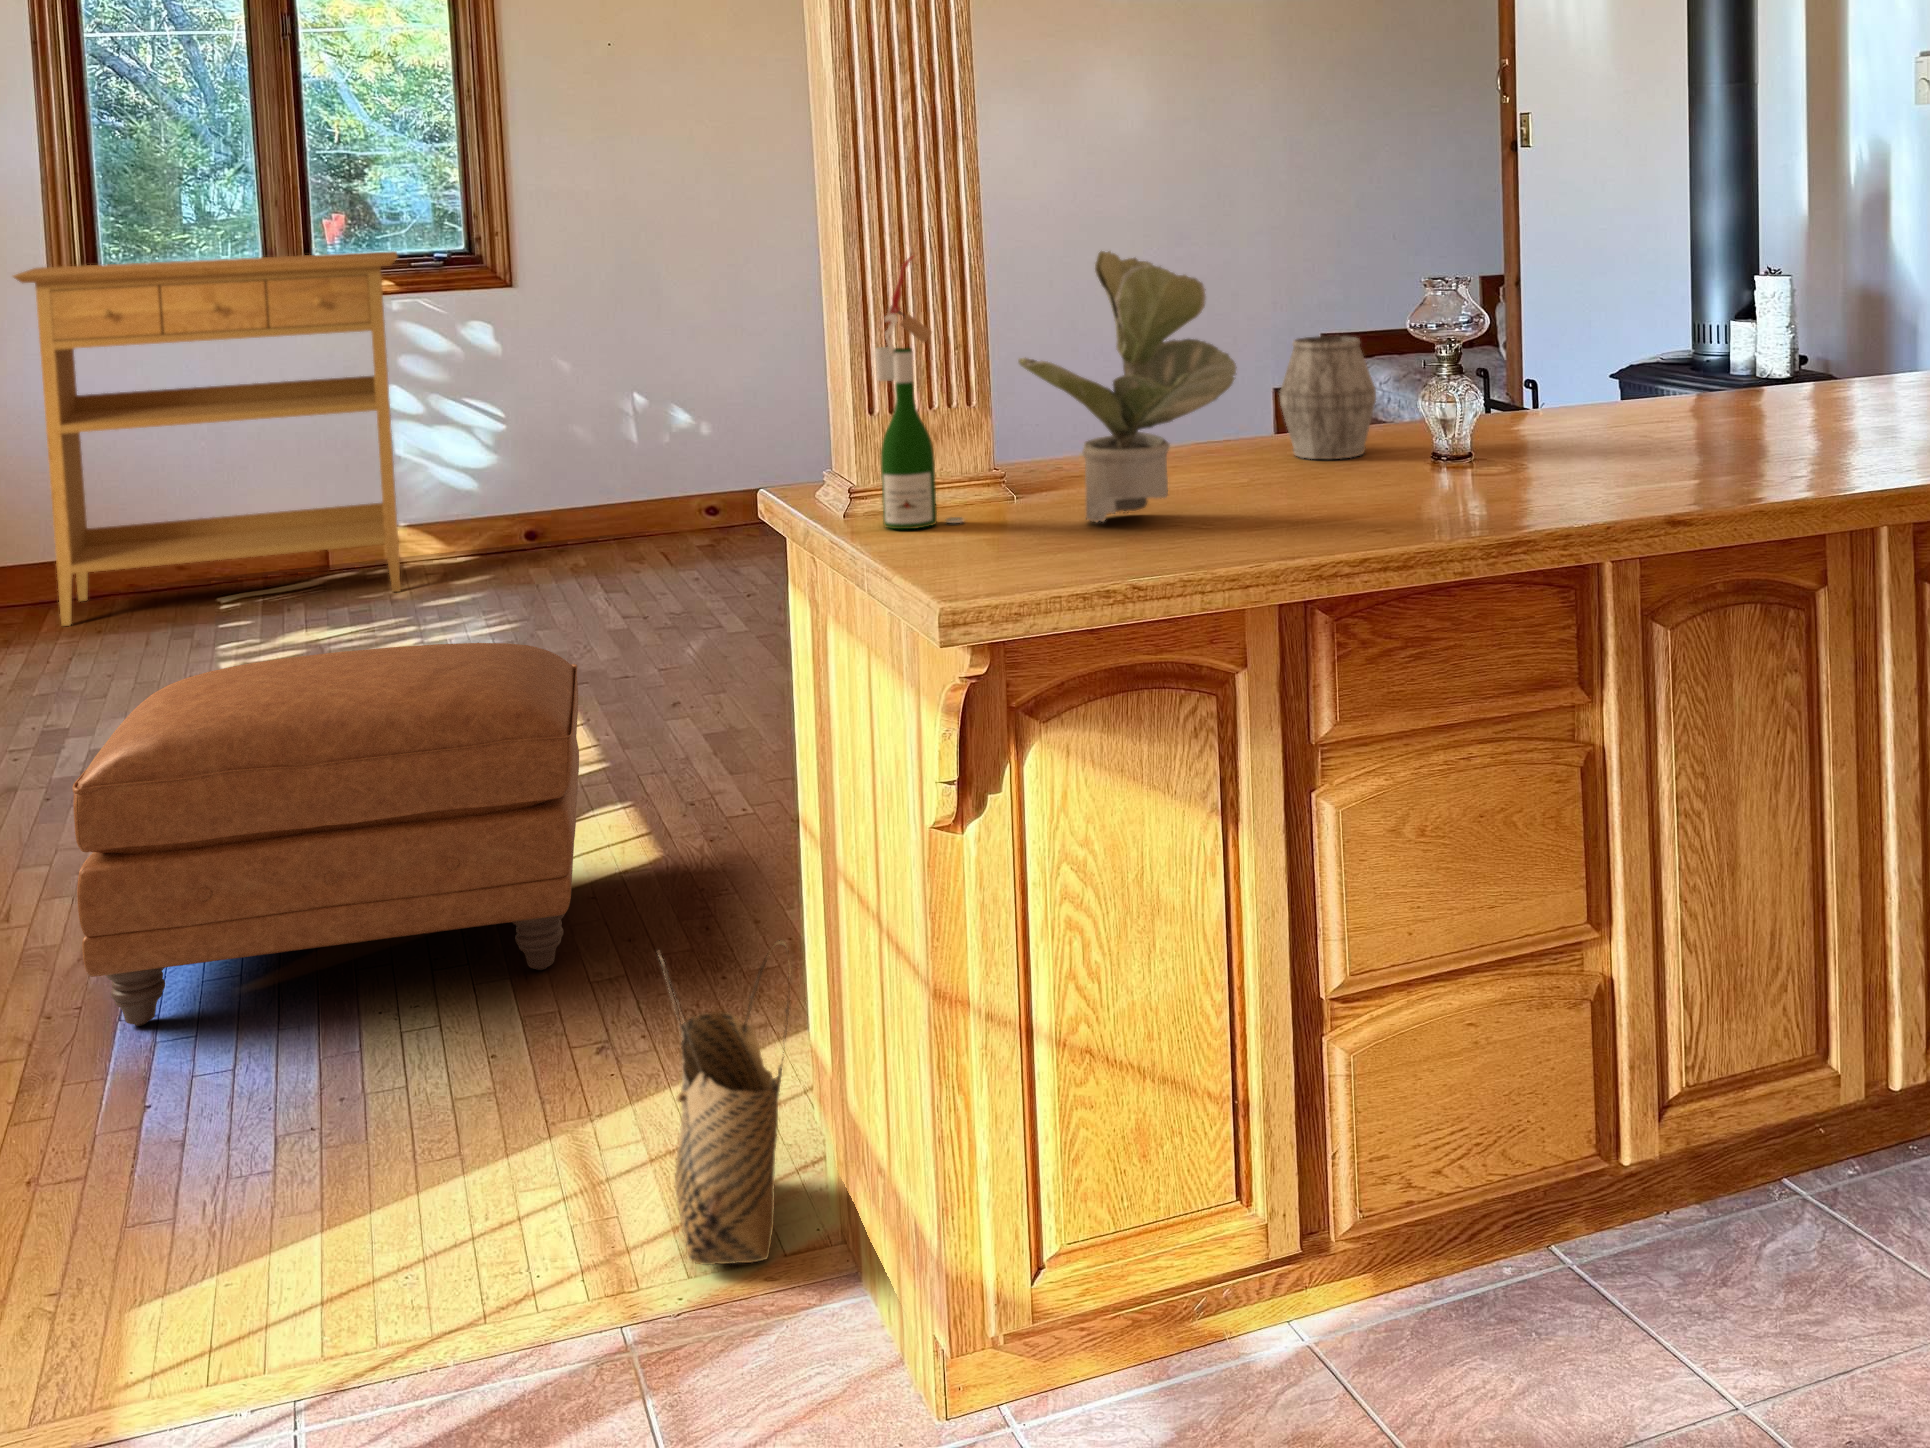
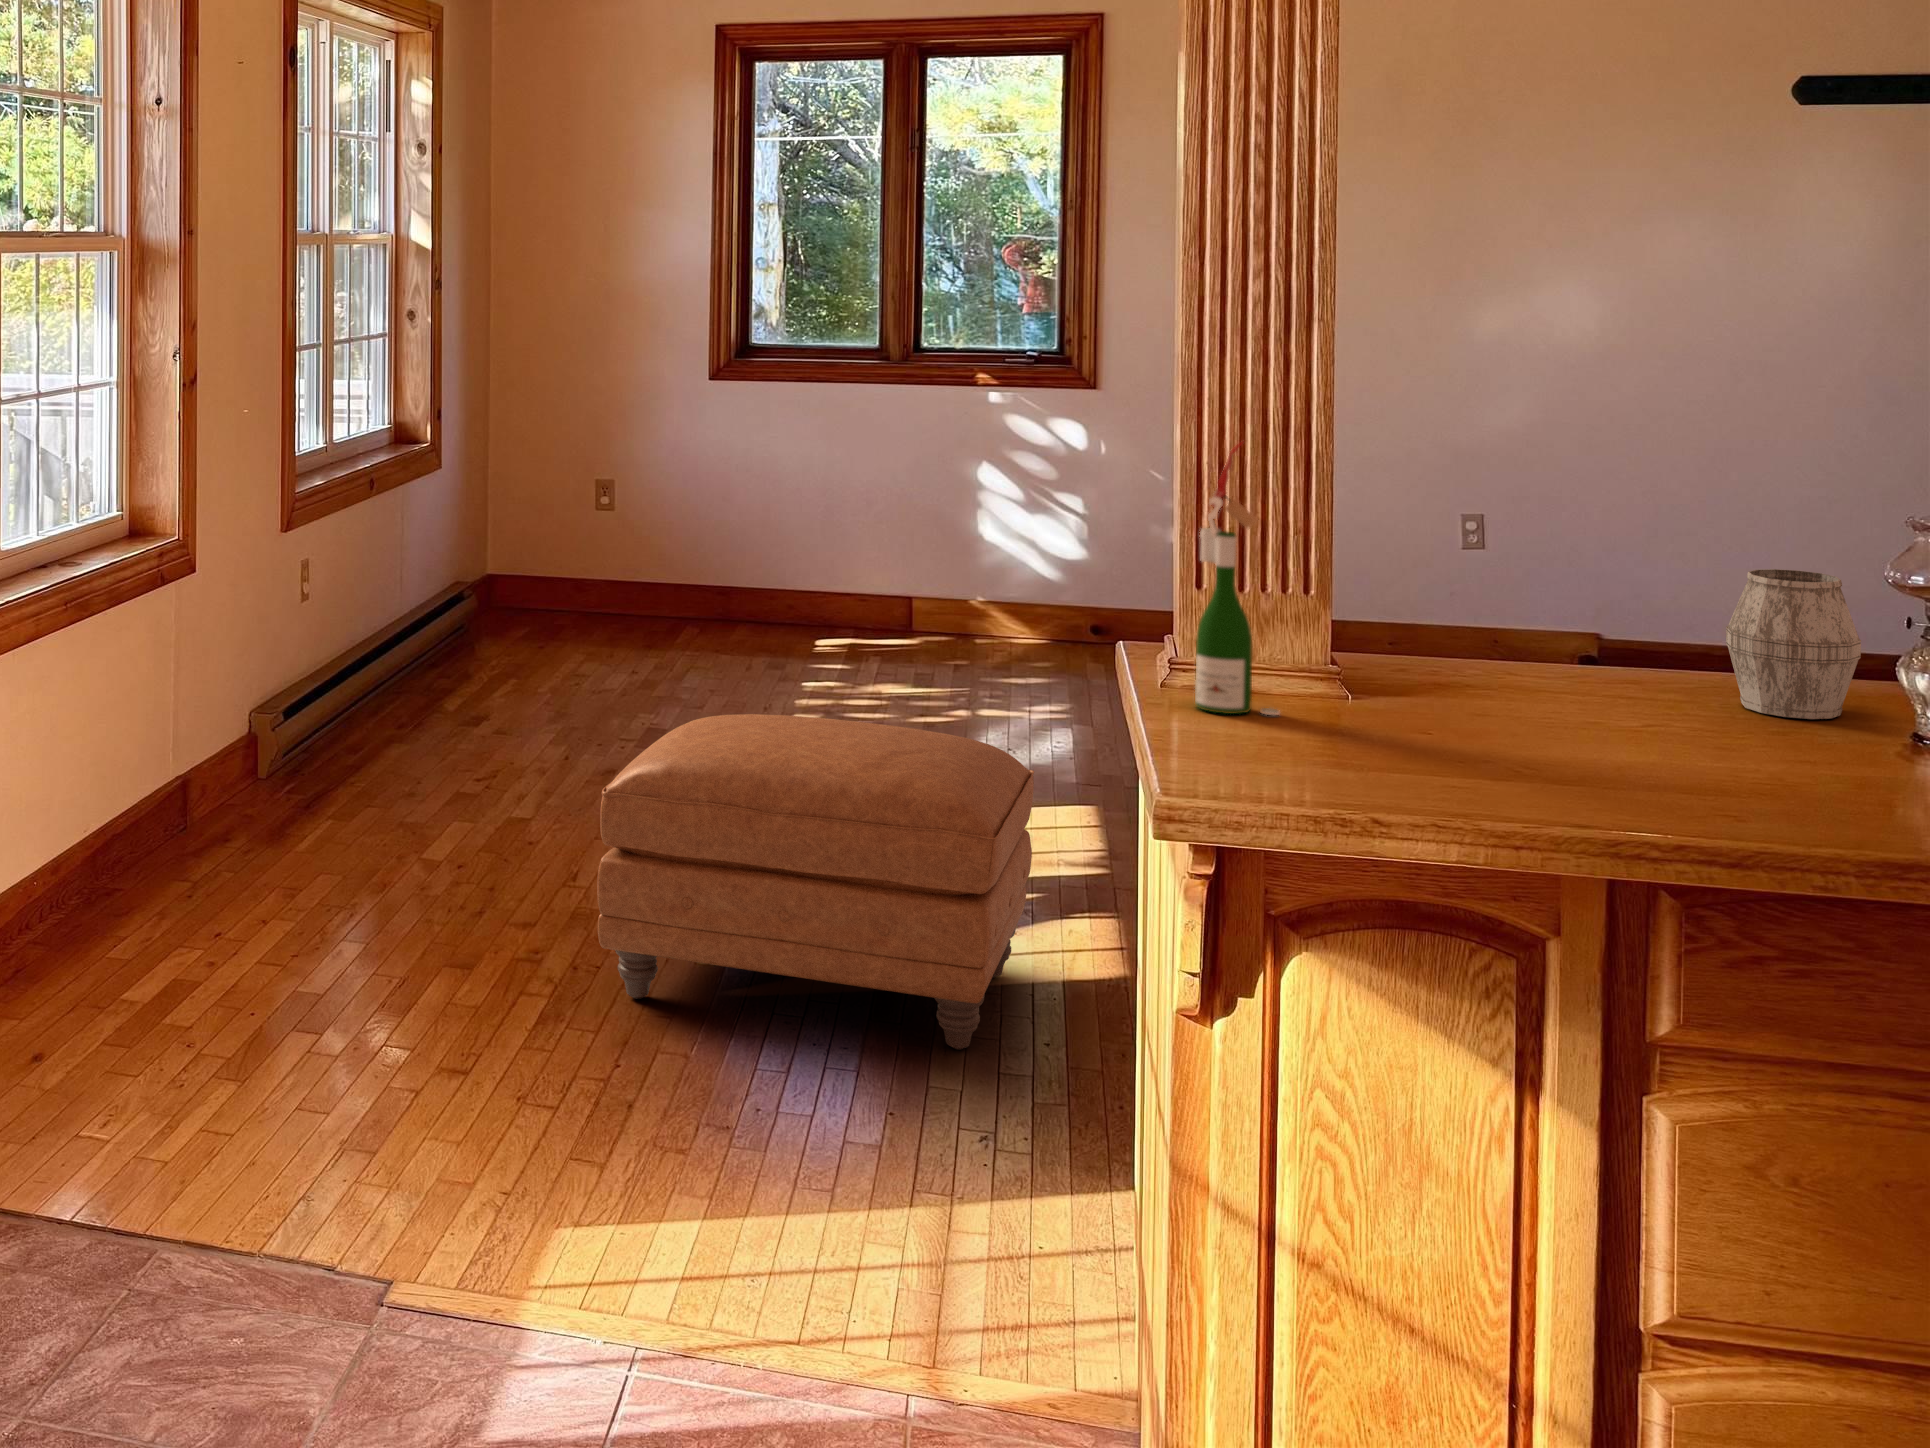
console table: present [13,251,401,626] -> none [681,343,994,665]
potted plant: present [1018,251,1237,522] -> none [1333,455,1599,744]
woven basket: present [657,940,791,1265] -> none [979,1058,1104,1387]

